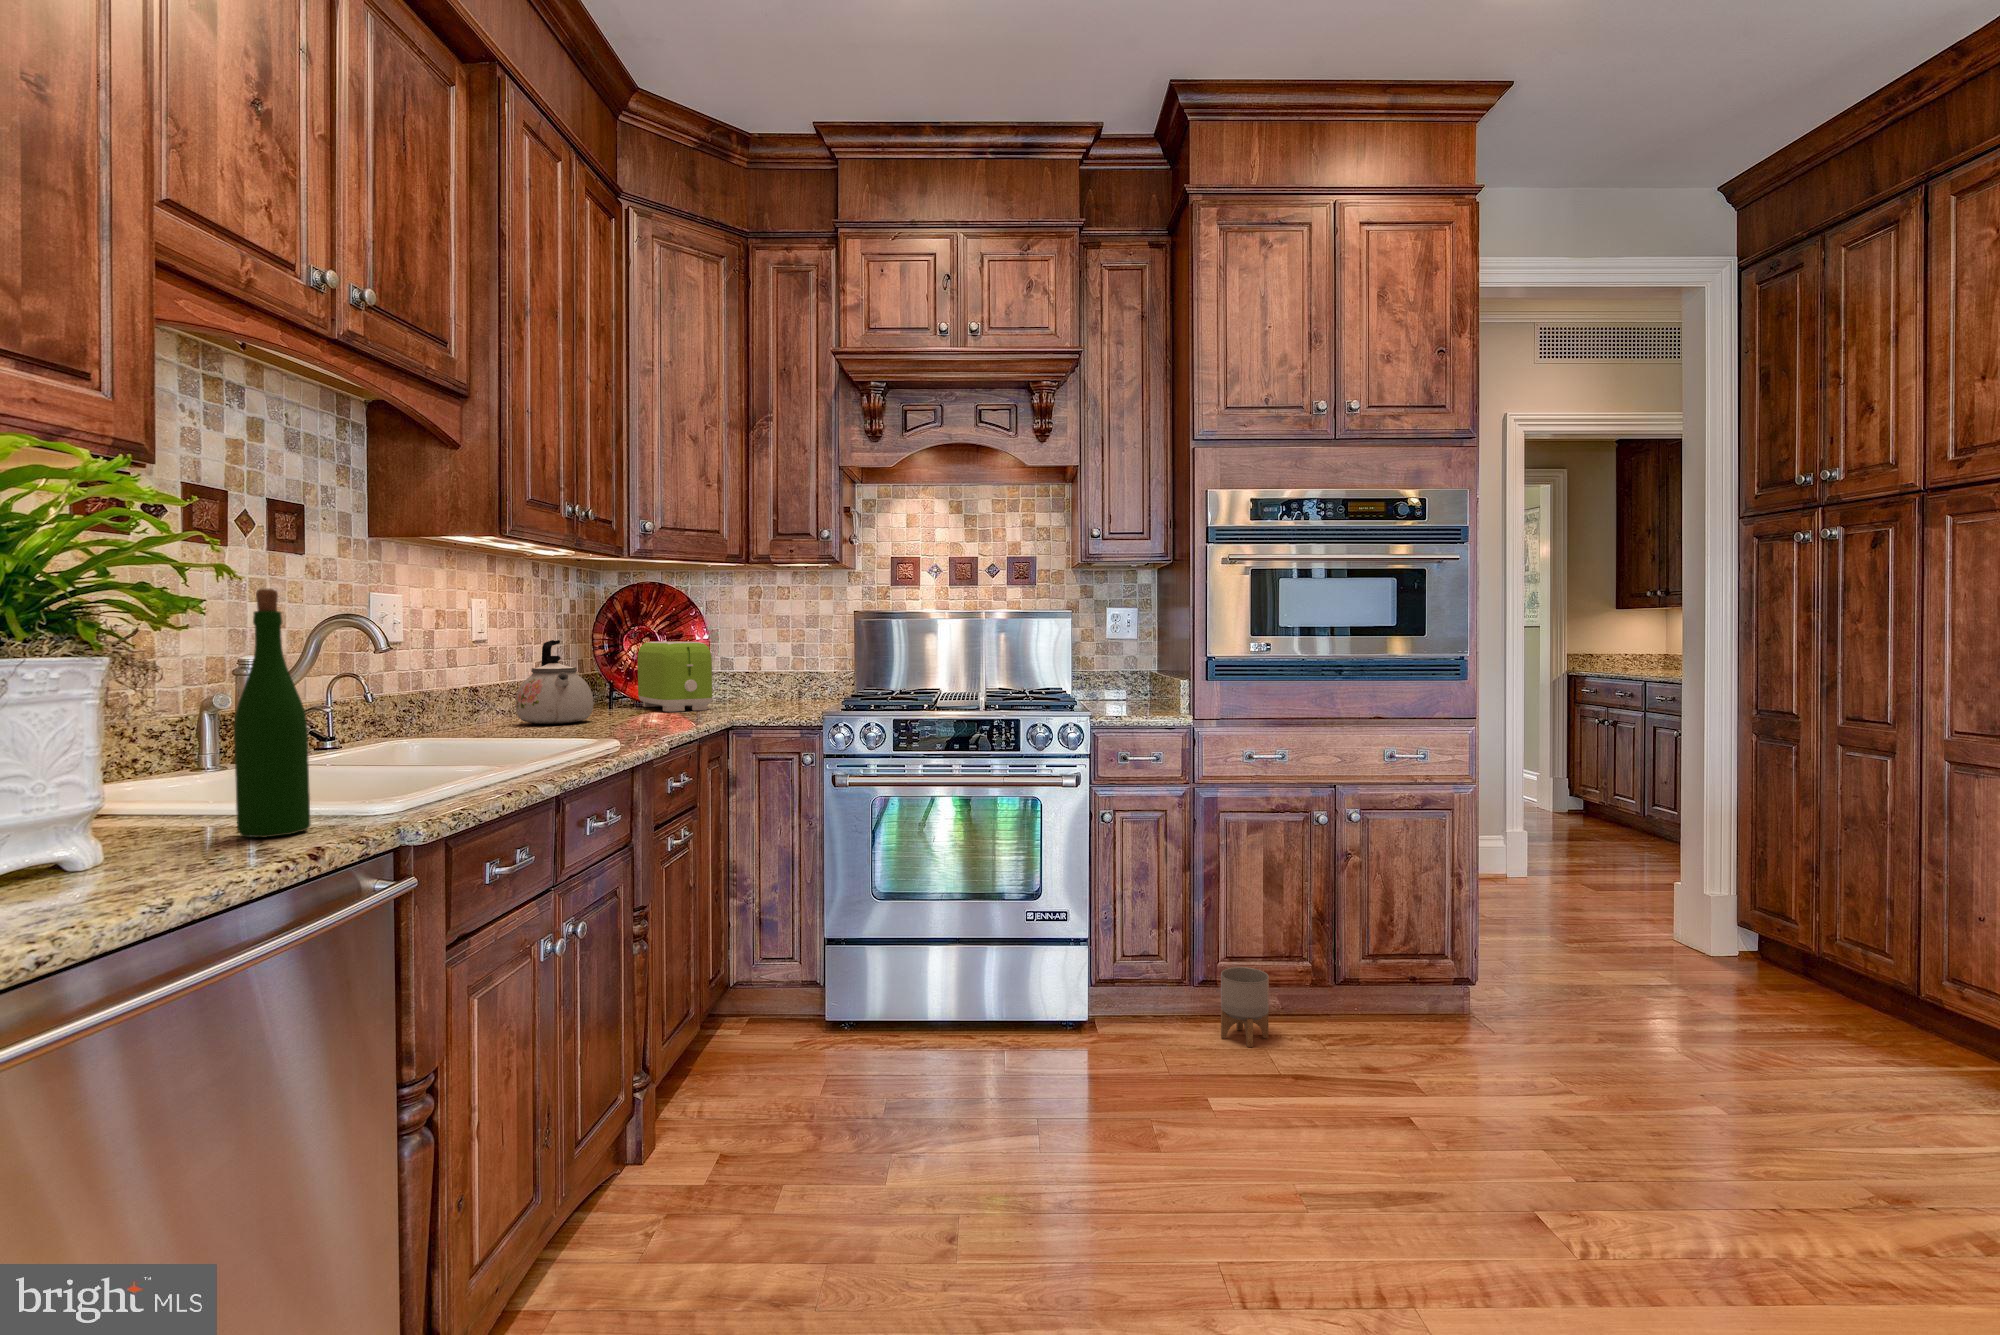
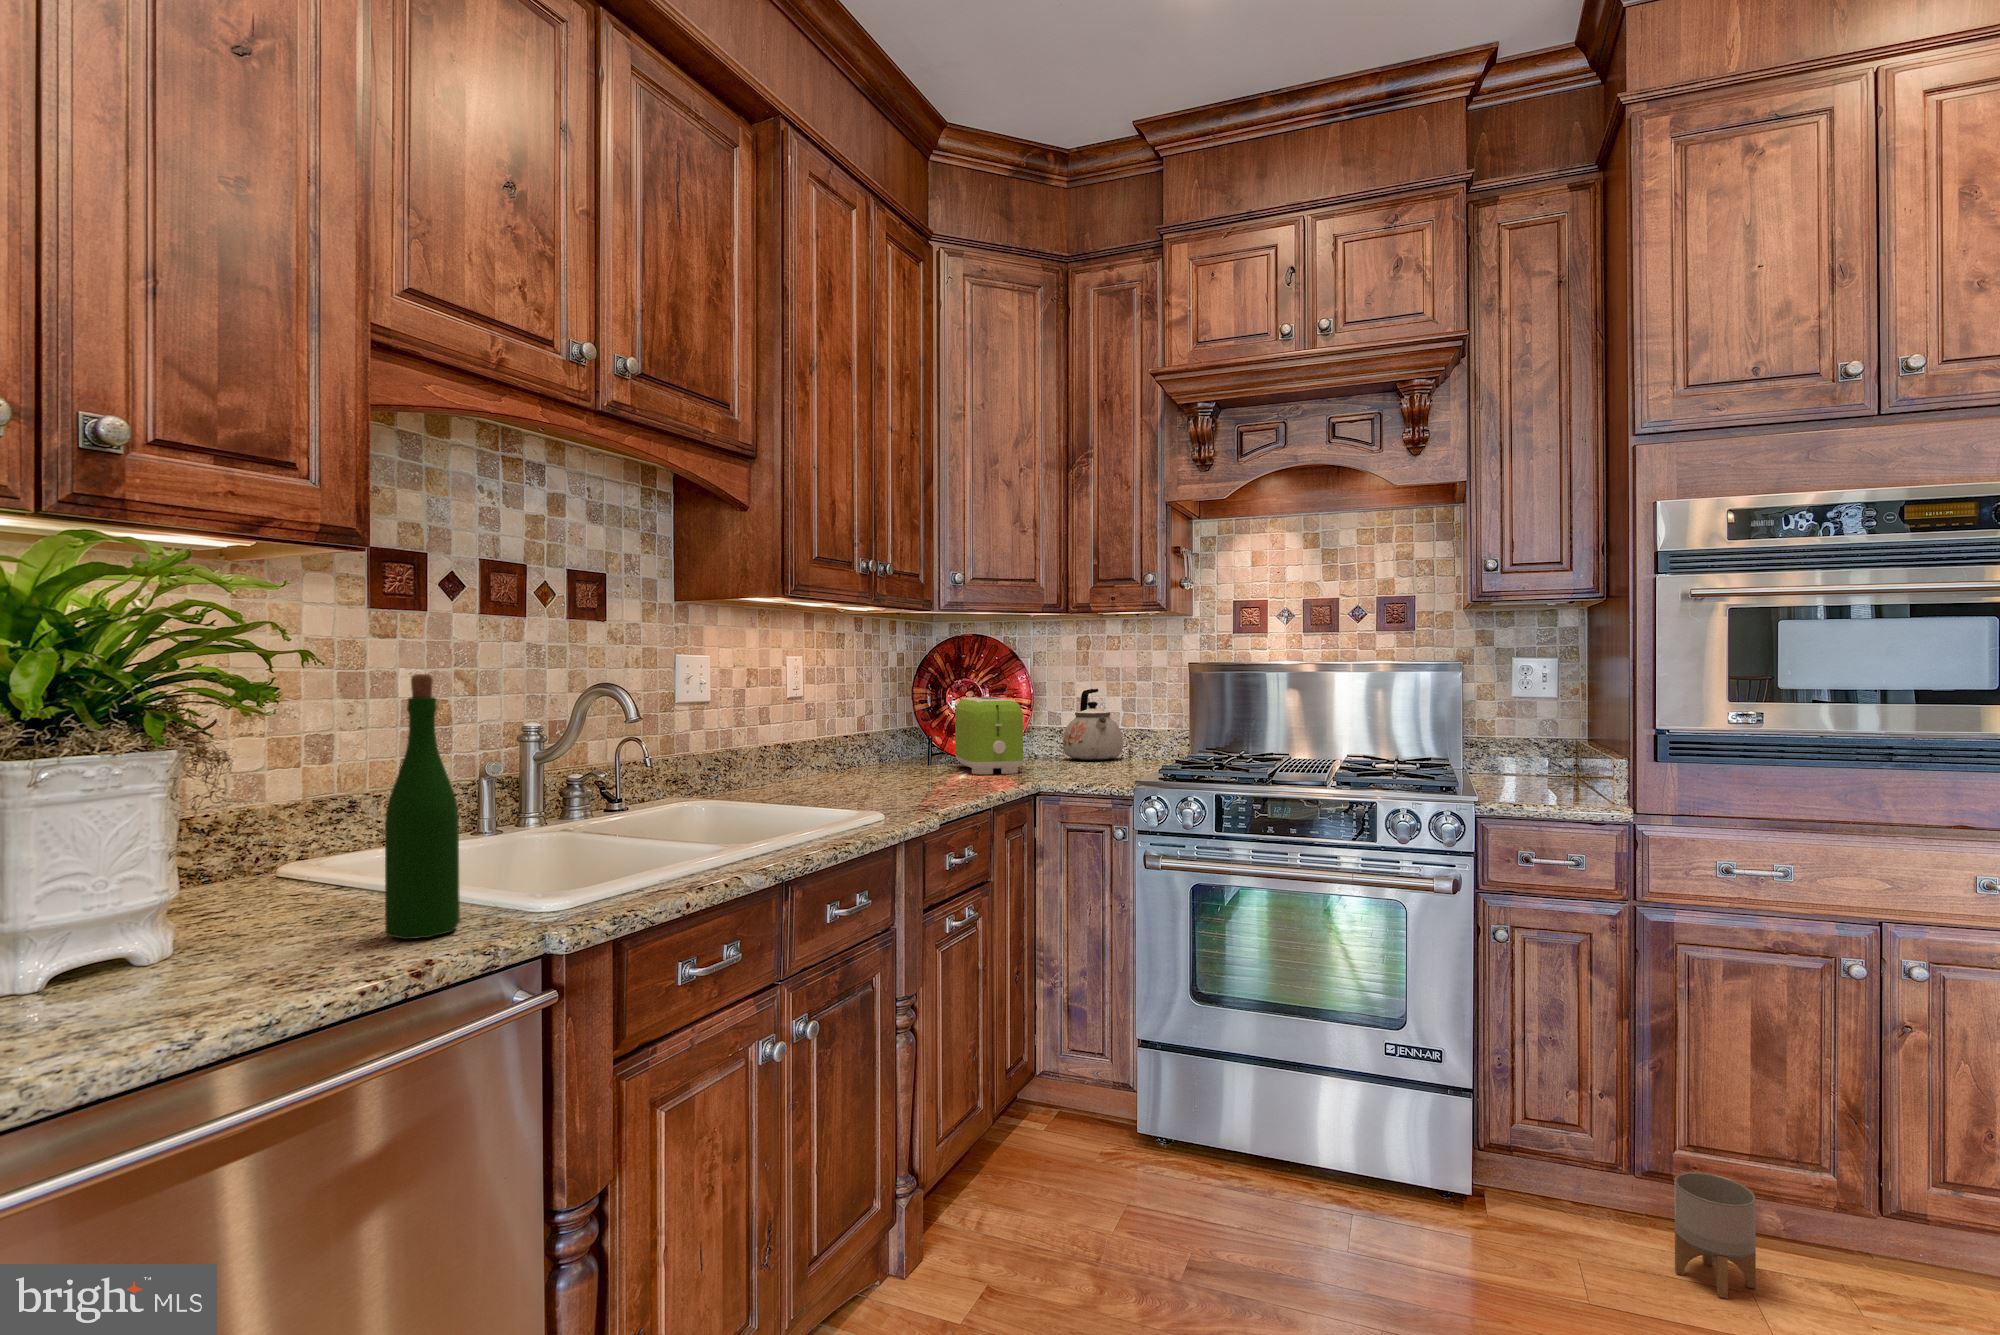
kettle: present [516,640,593,724] -> present [1063,689,1123,760]

